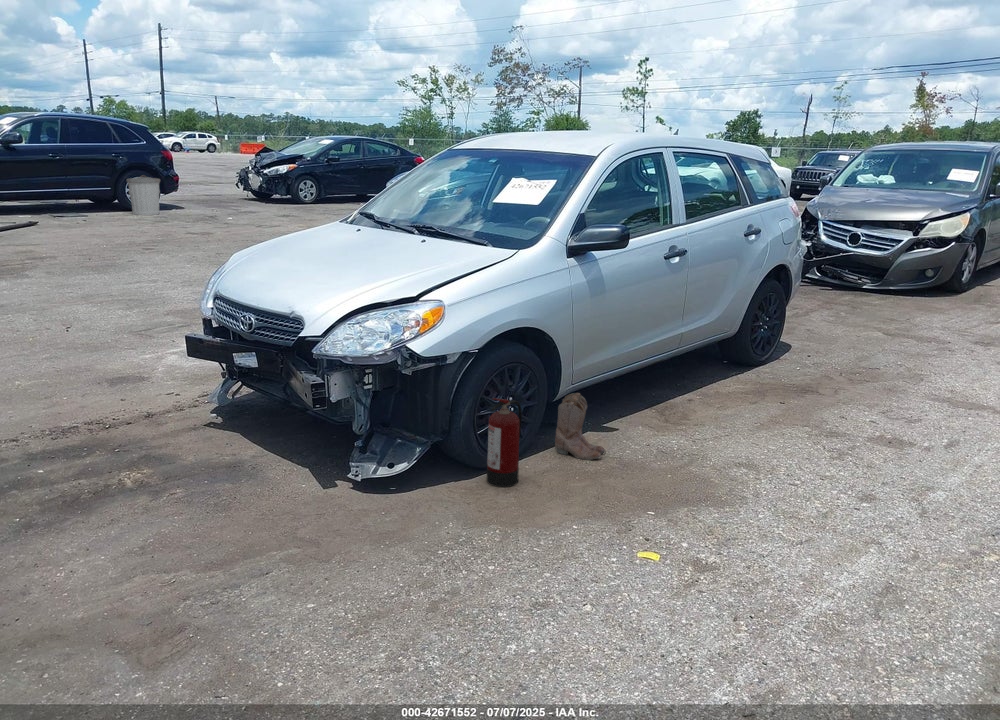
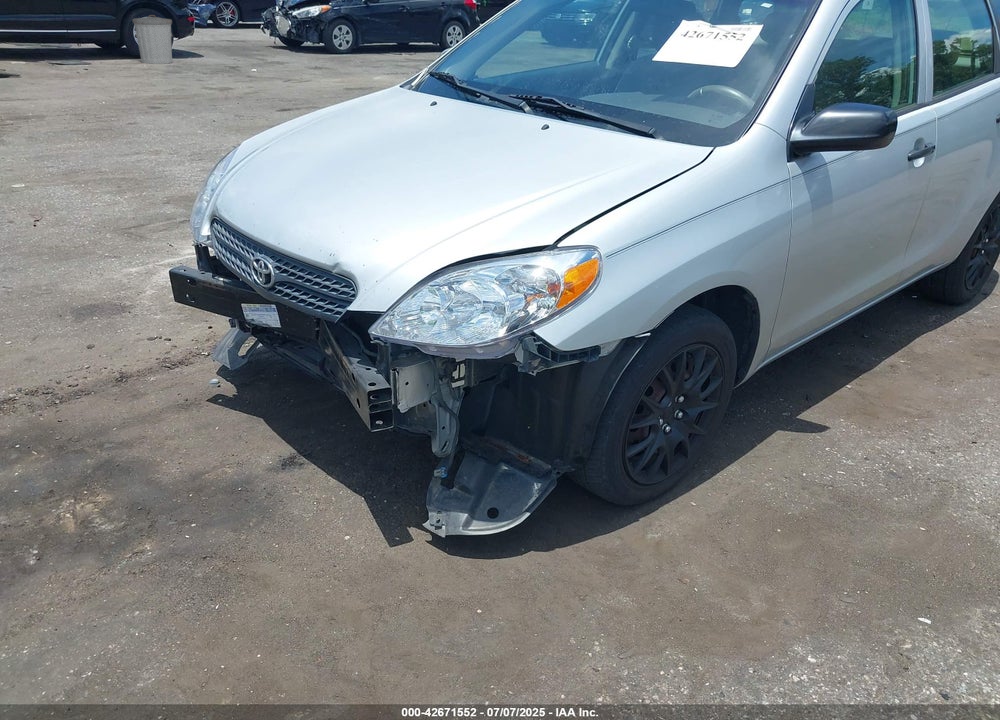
boots: present [555,393,605,460] -> none [737,378,815,487]
fire extinguisher: present [487,398,522,487] -> none [643,407,707,547]

